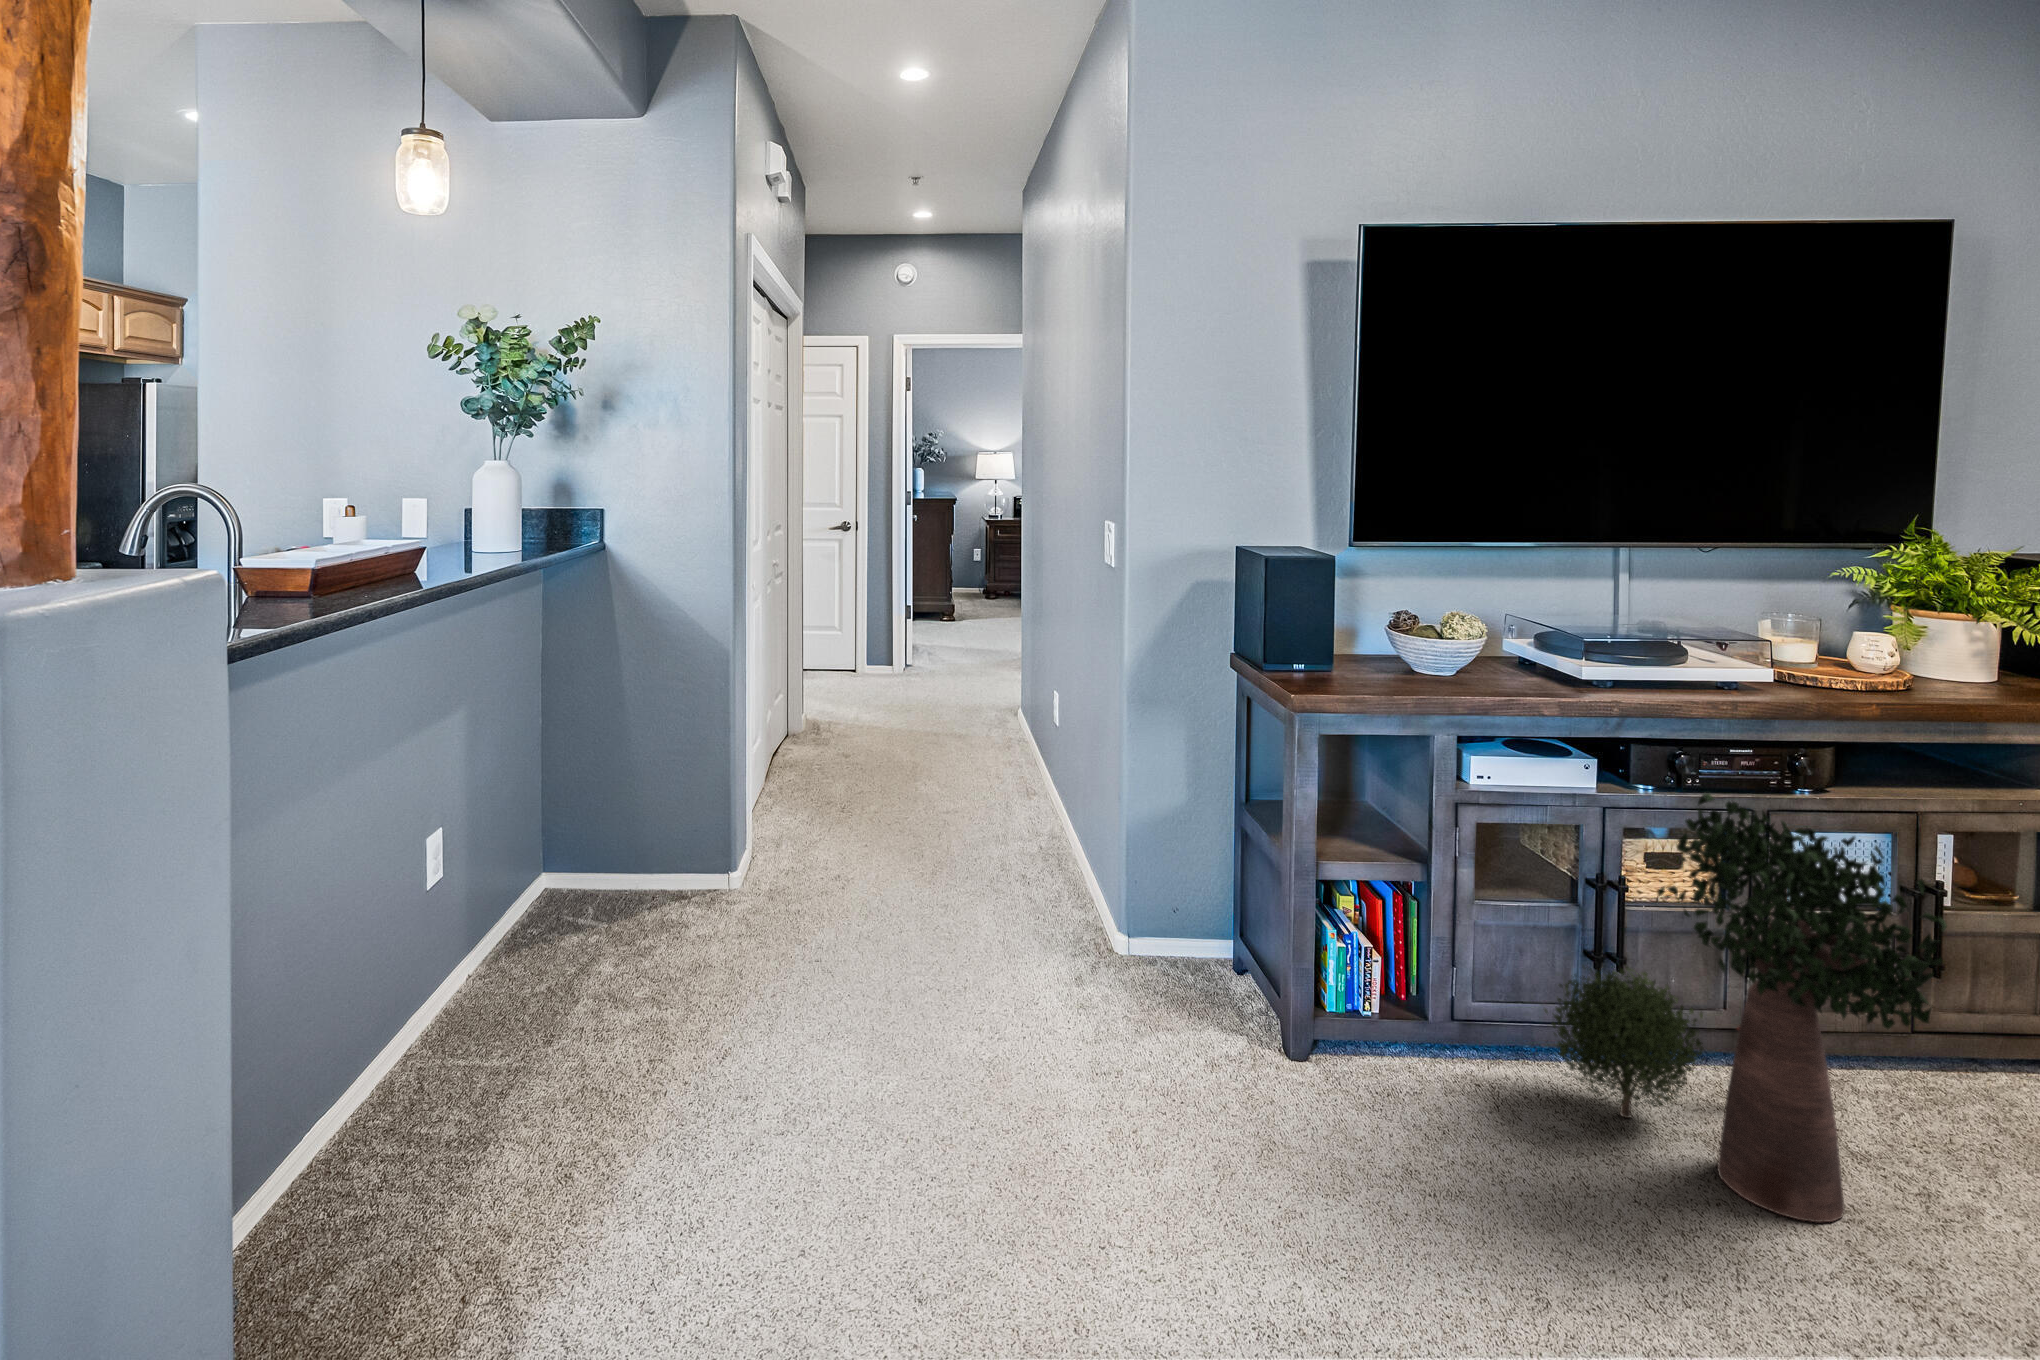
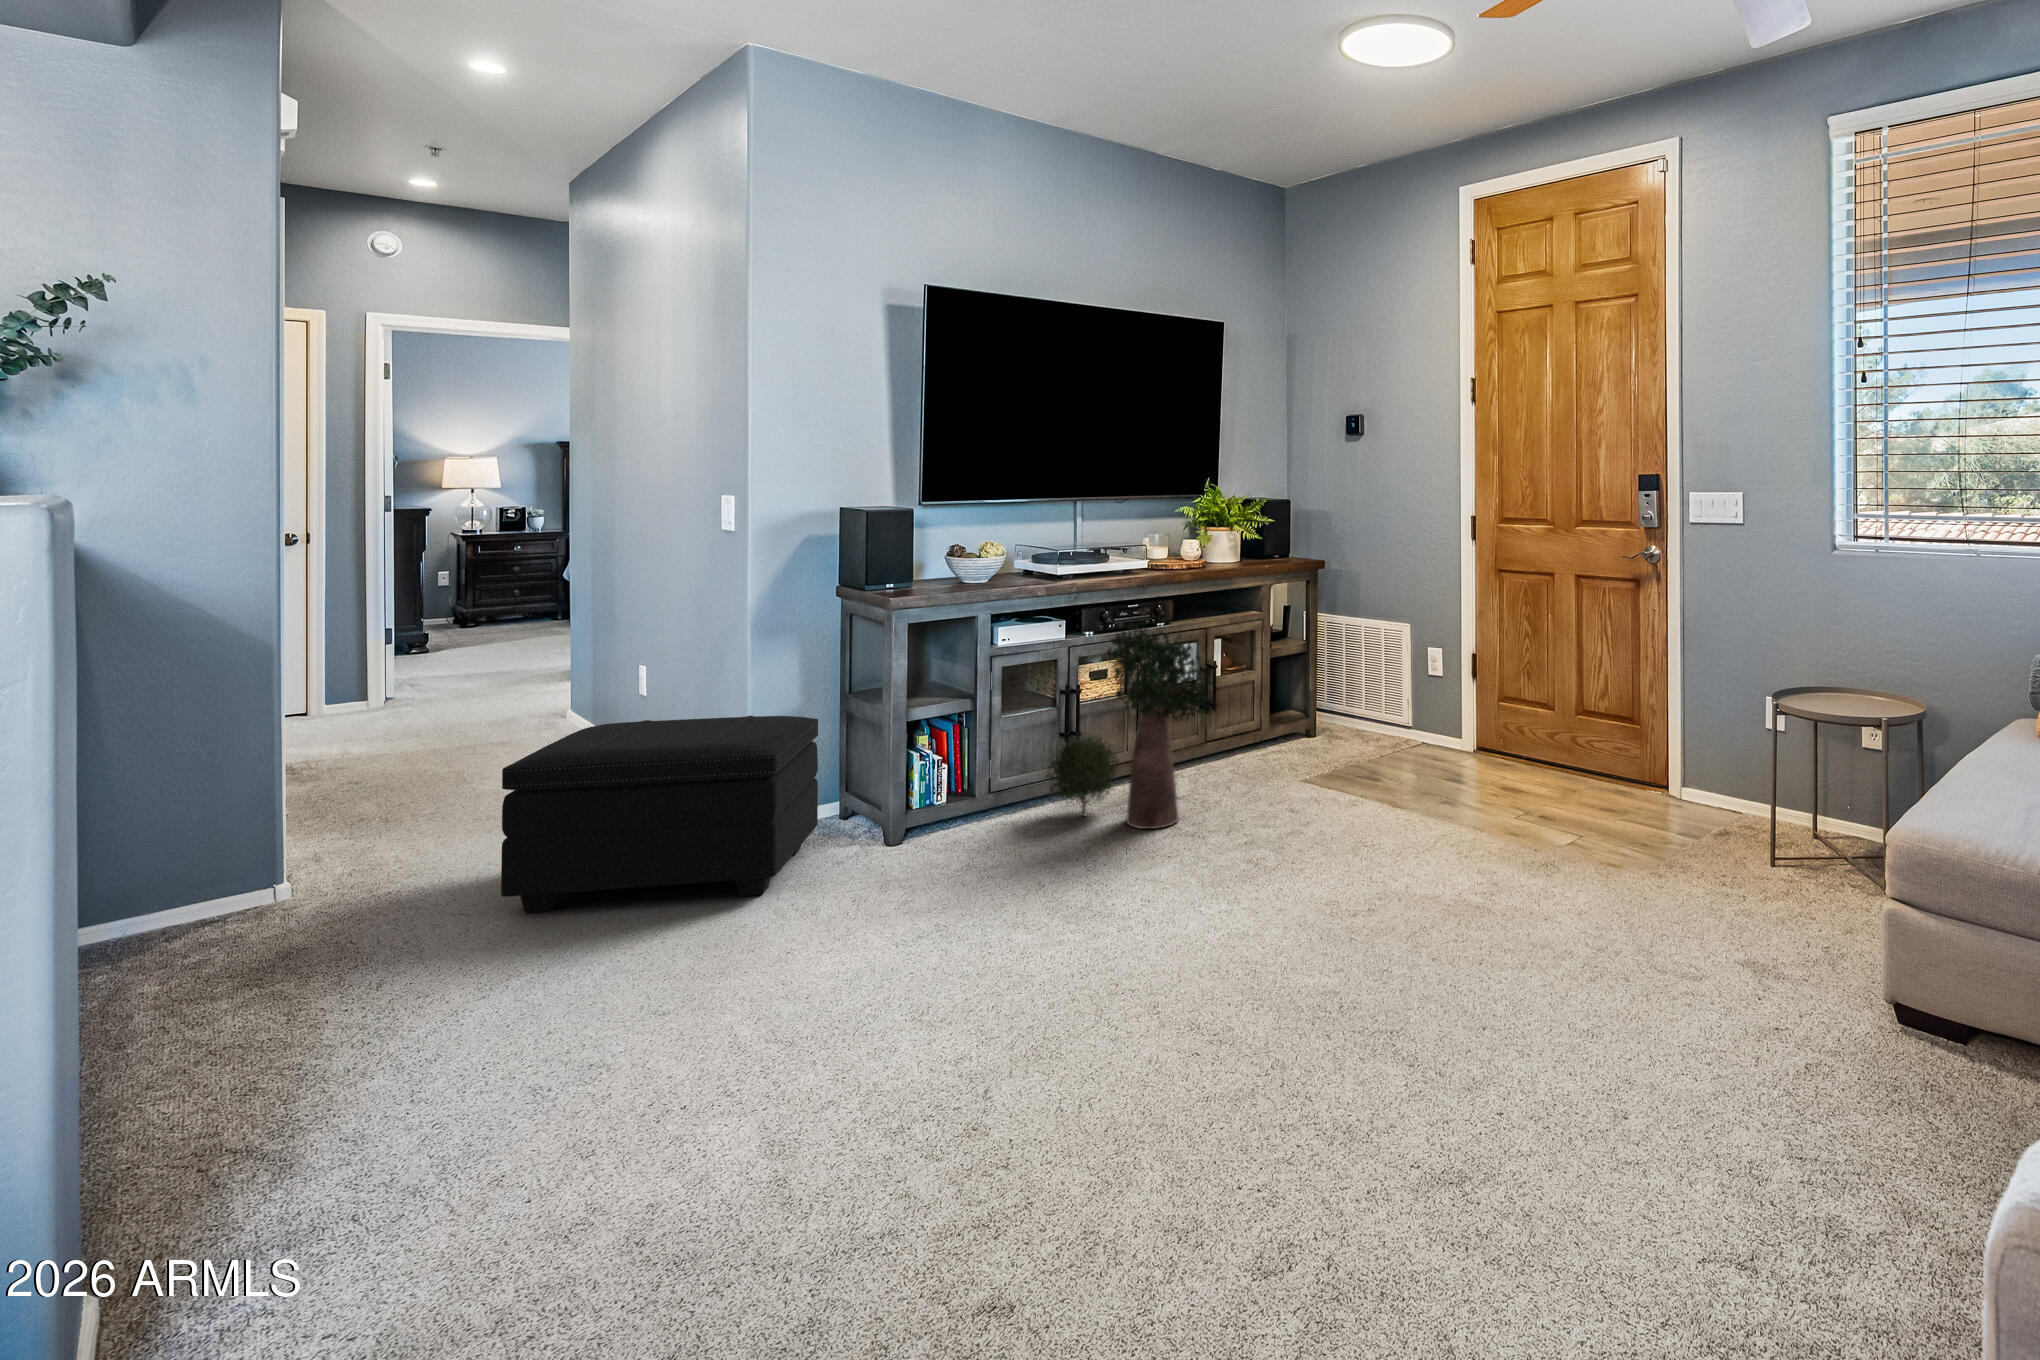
footstool: none [855,787,1199,1083] -> present [501,715,818,913]

